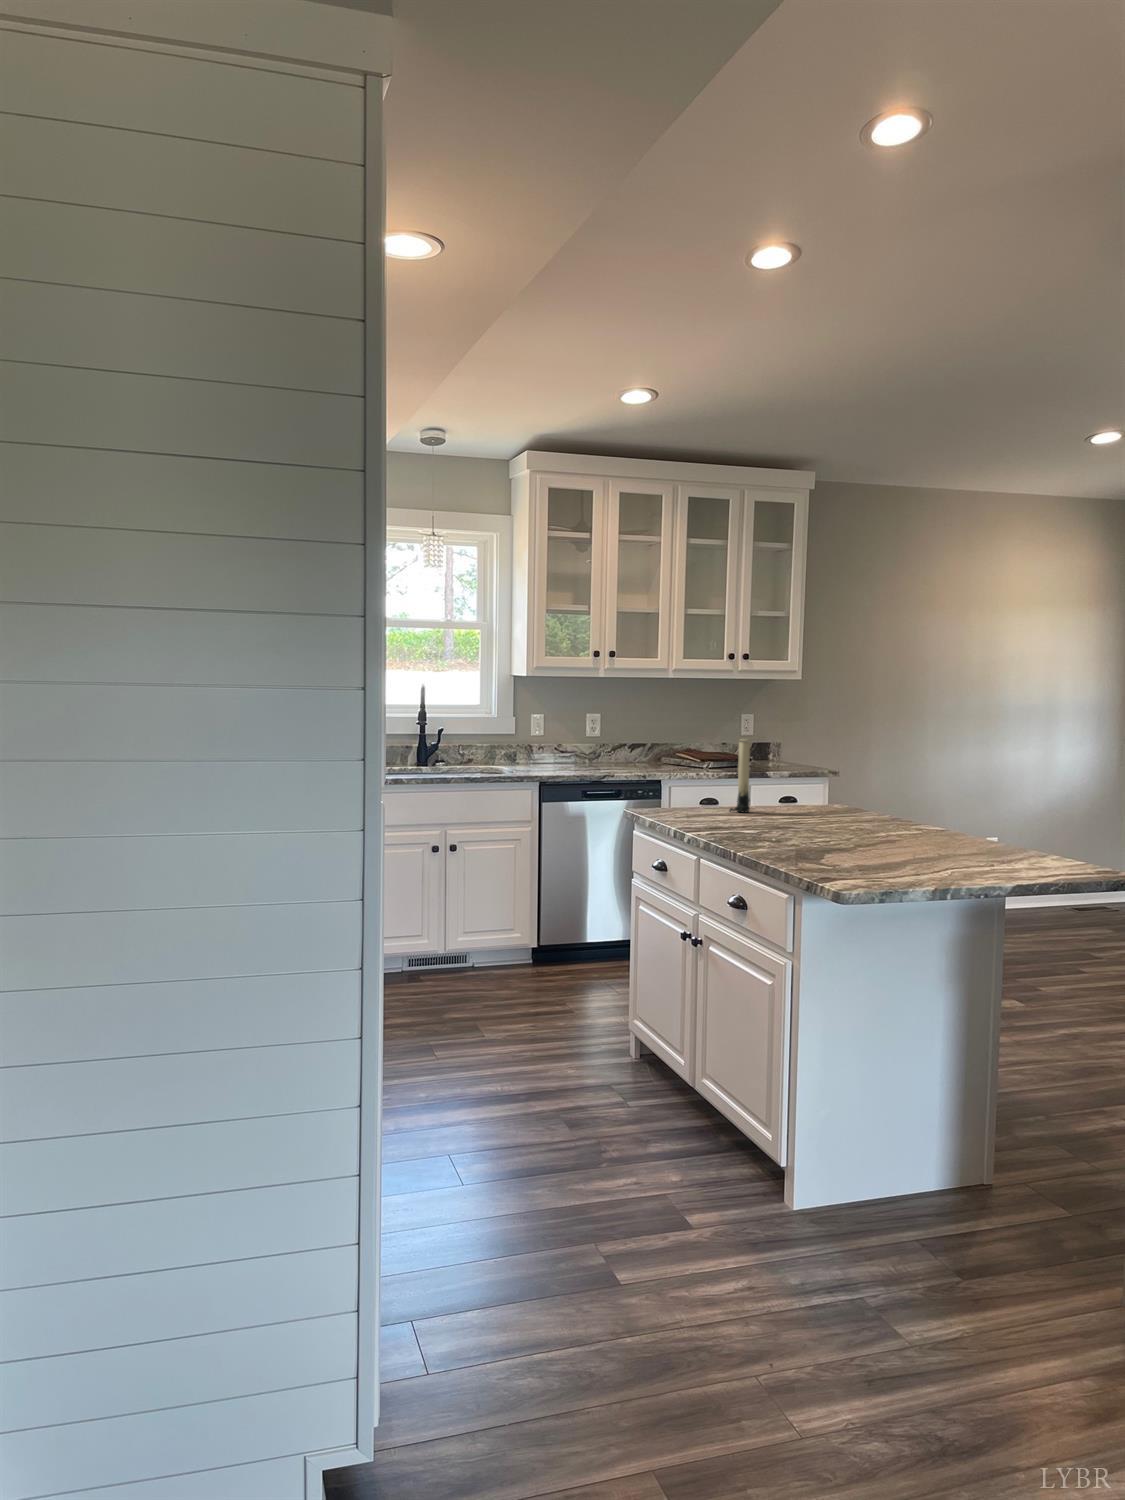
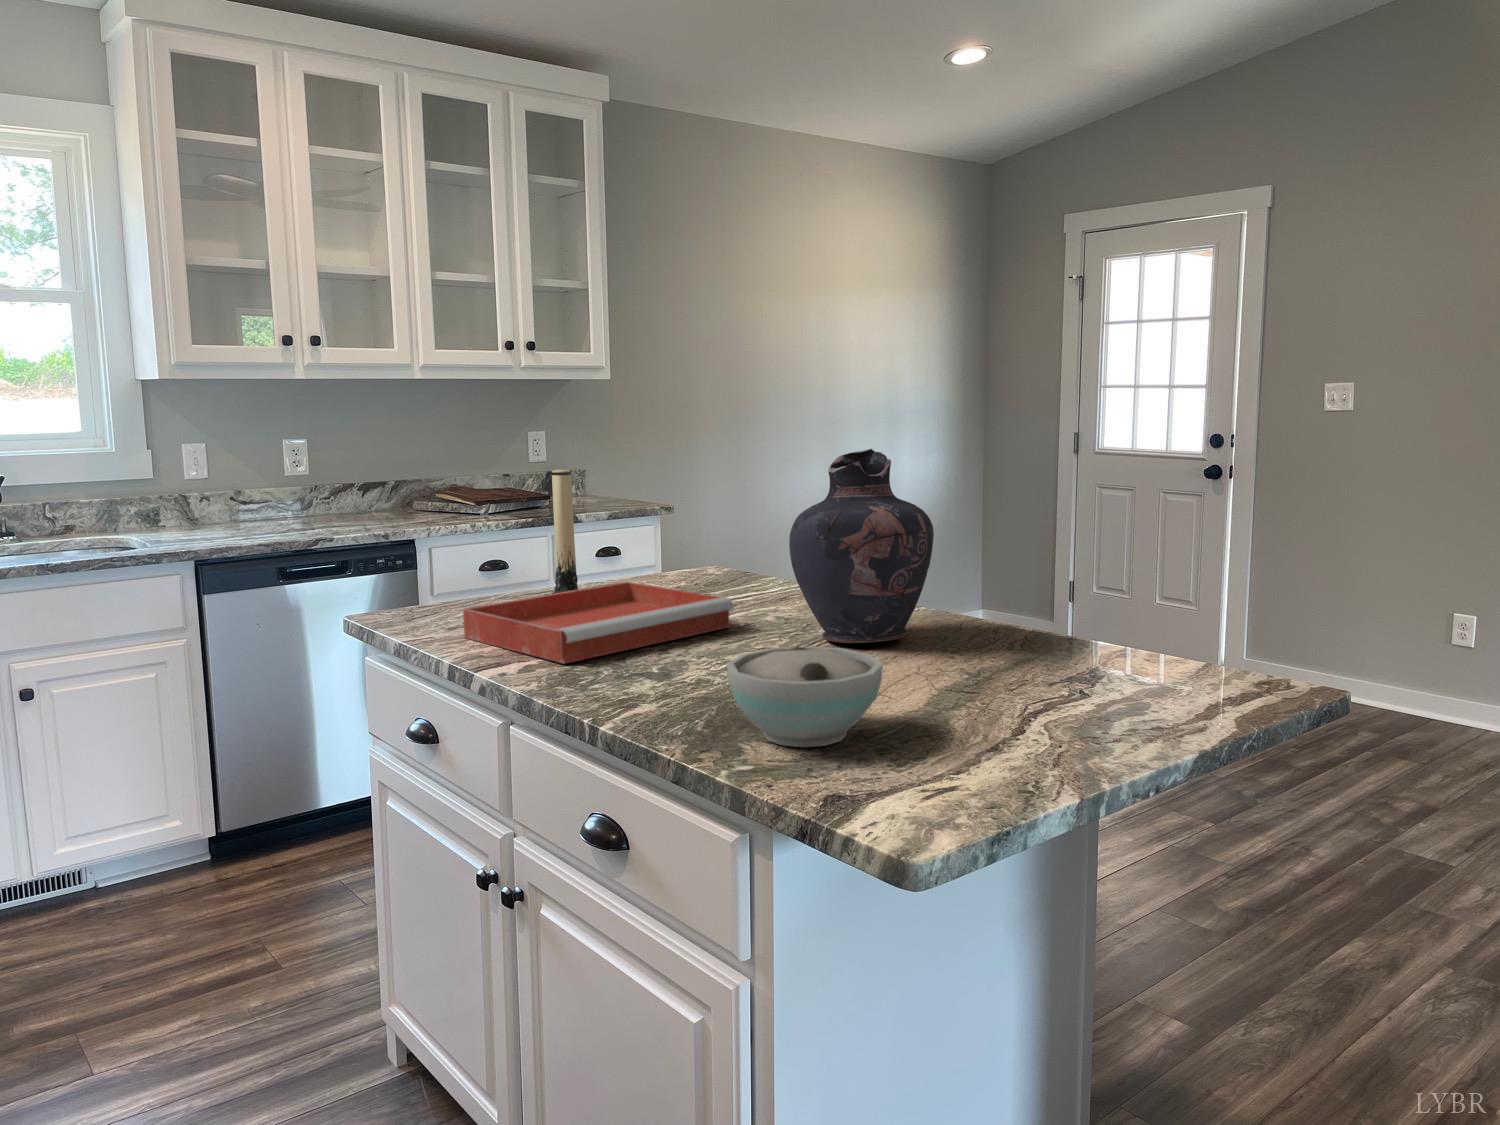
vase: none [856,736,937,838] -> present [789,449,934,643]
tray: none [685,803,828,834] -> present [463,582,734,664]
bowl: none [795,824,866,866] -> present [727,646,883,747]

